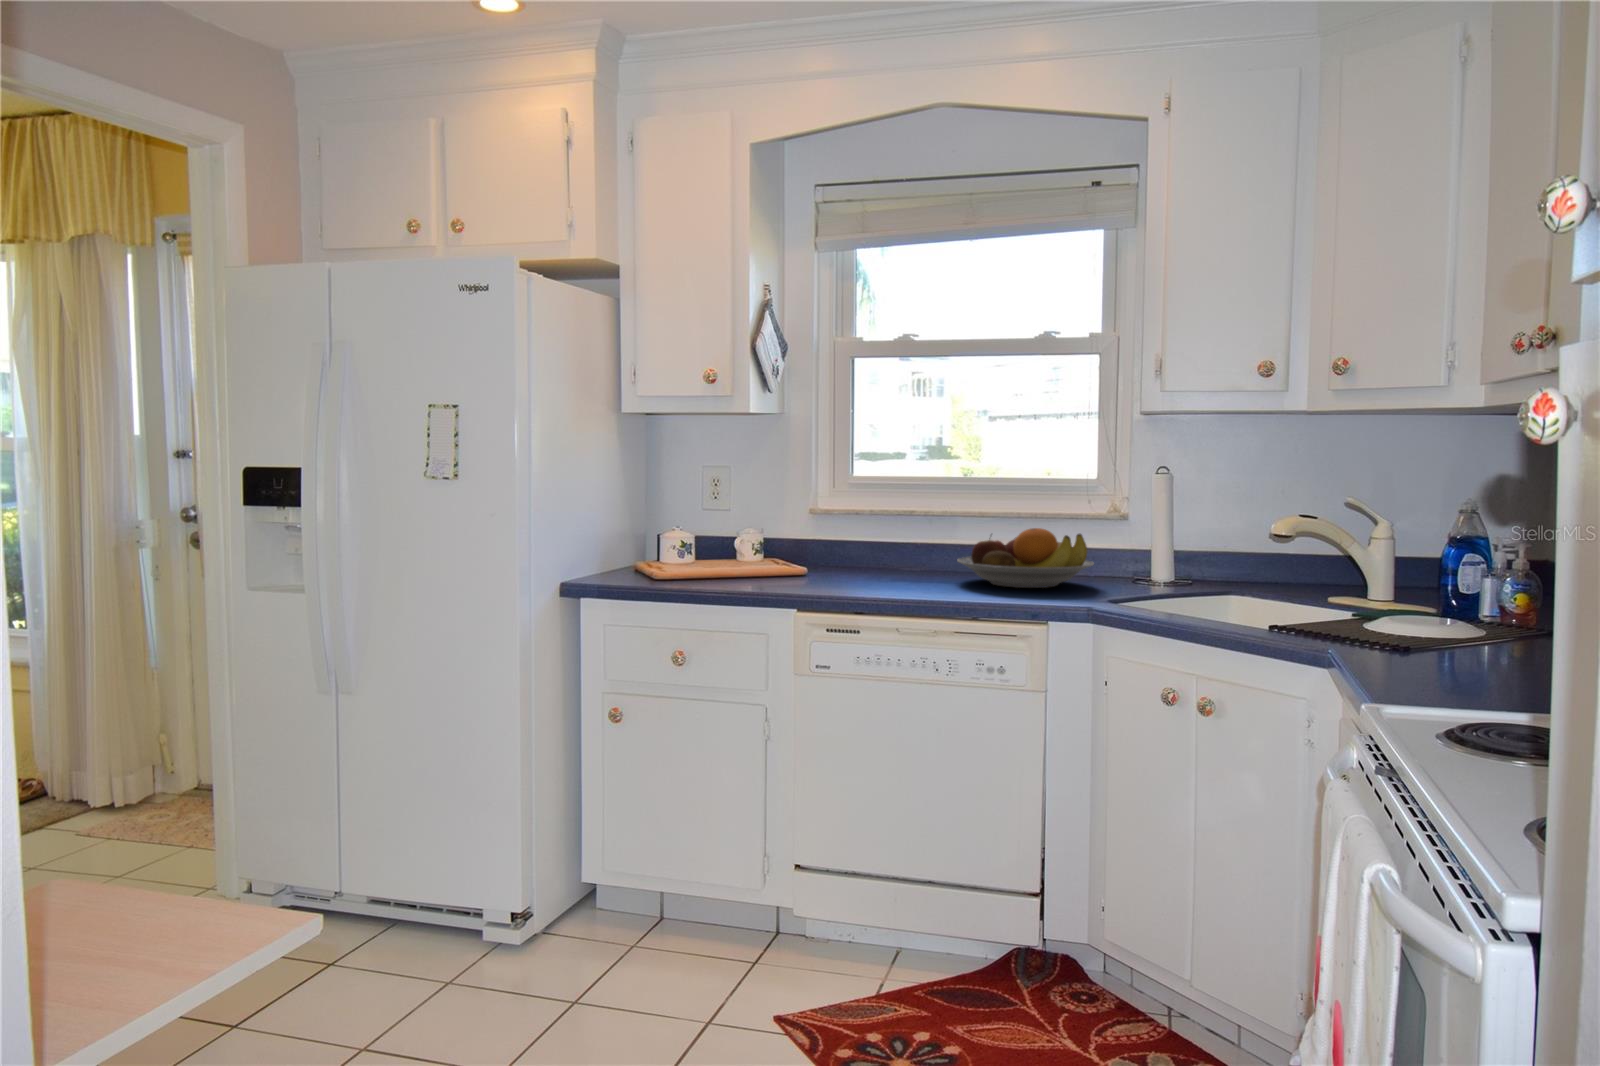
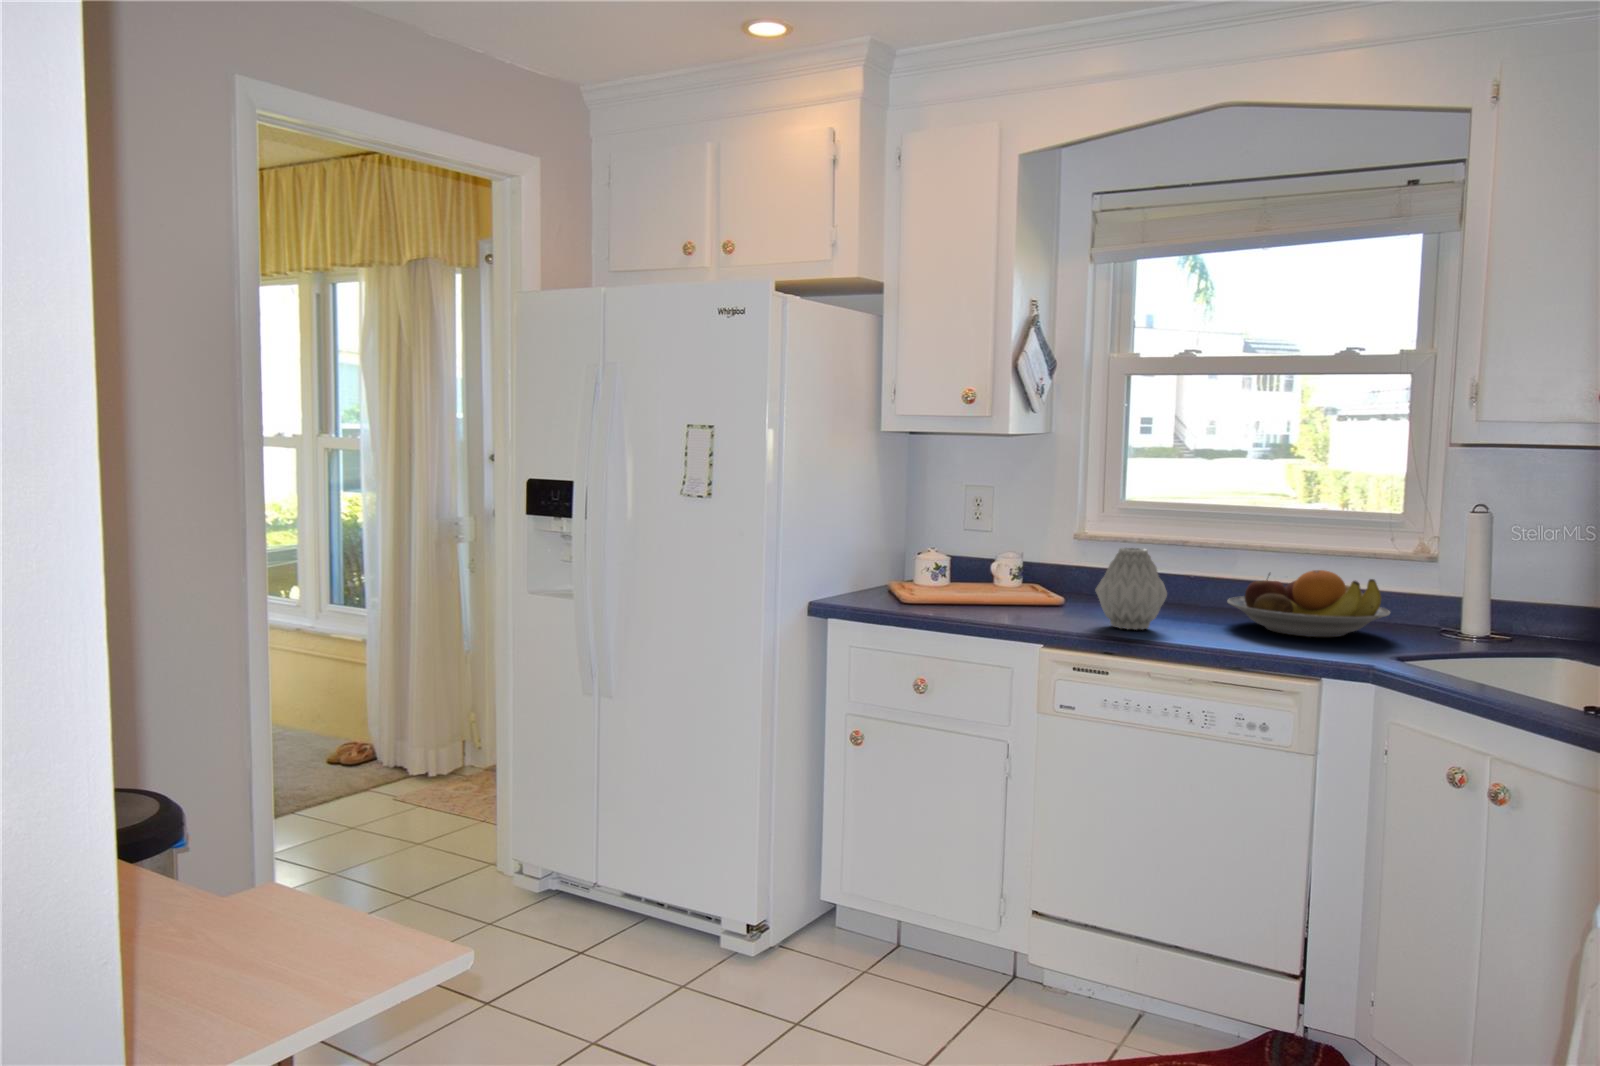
vase: none [843,514,908,590] -> present [1095,548,1167,630]

